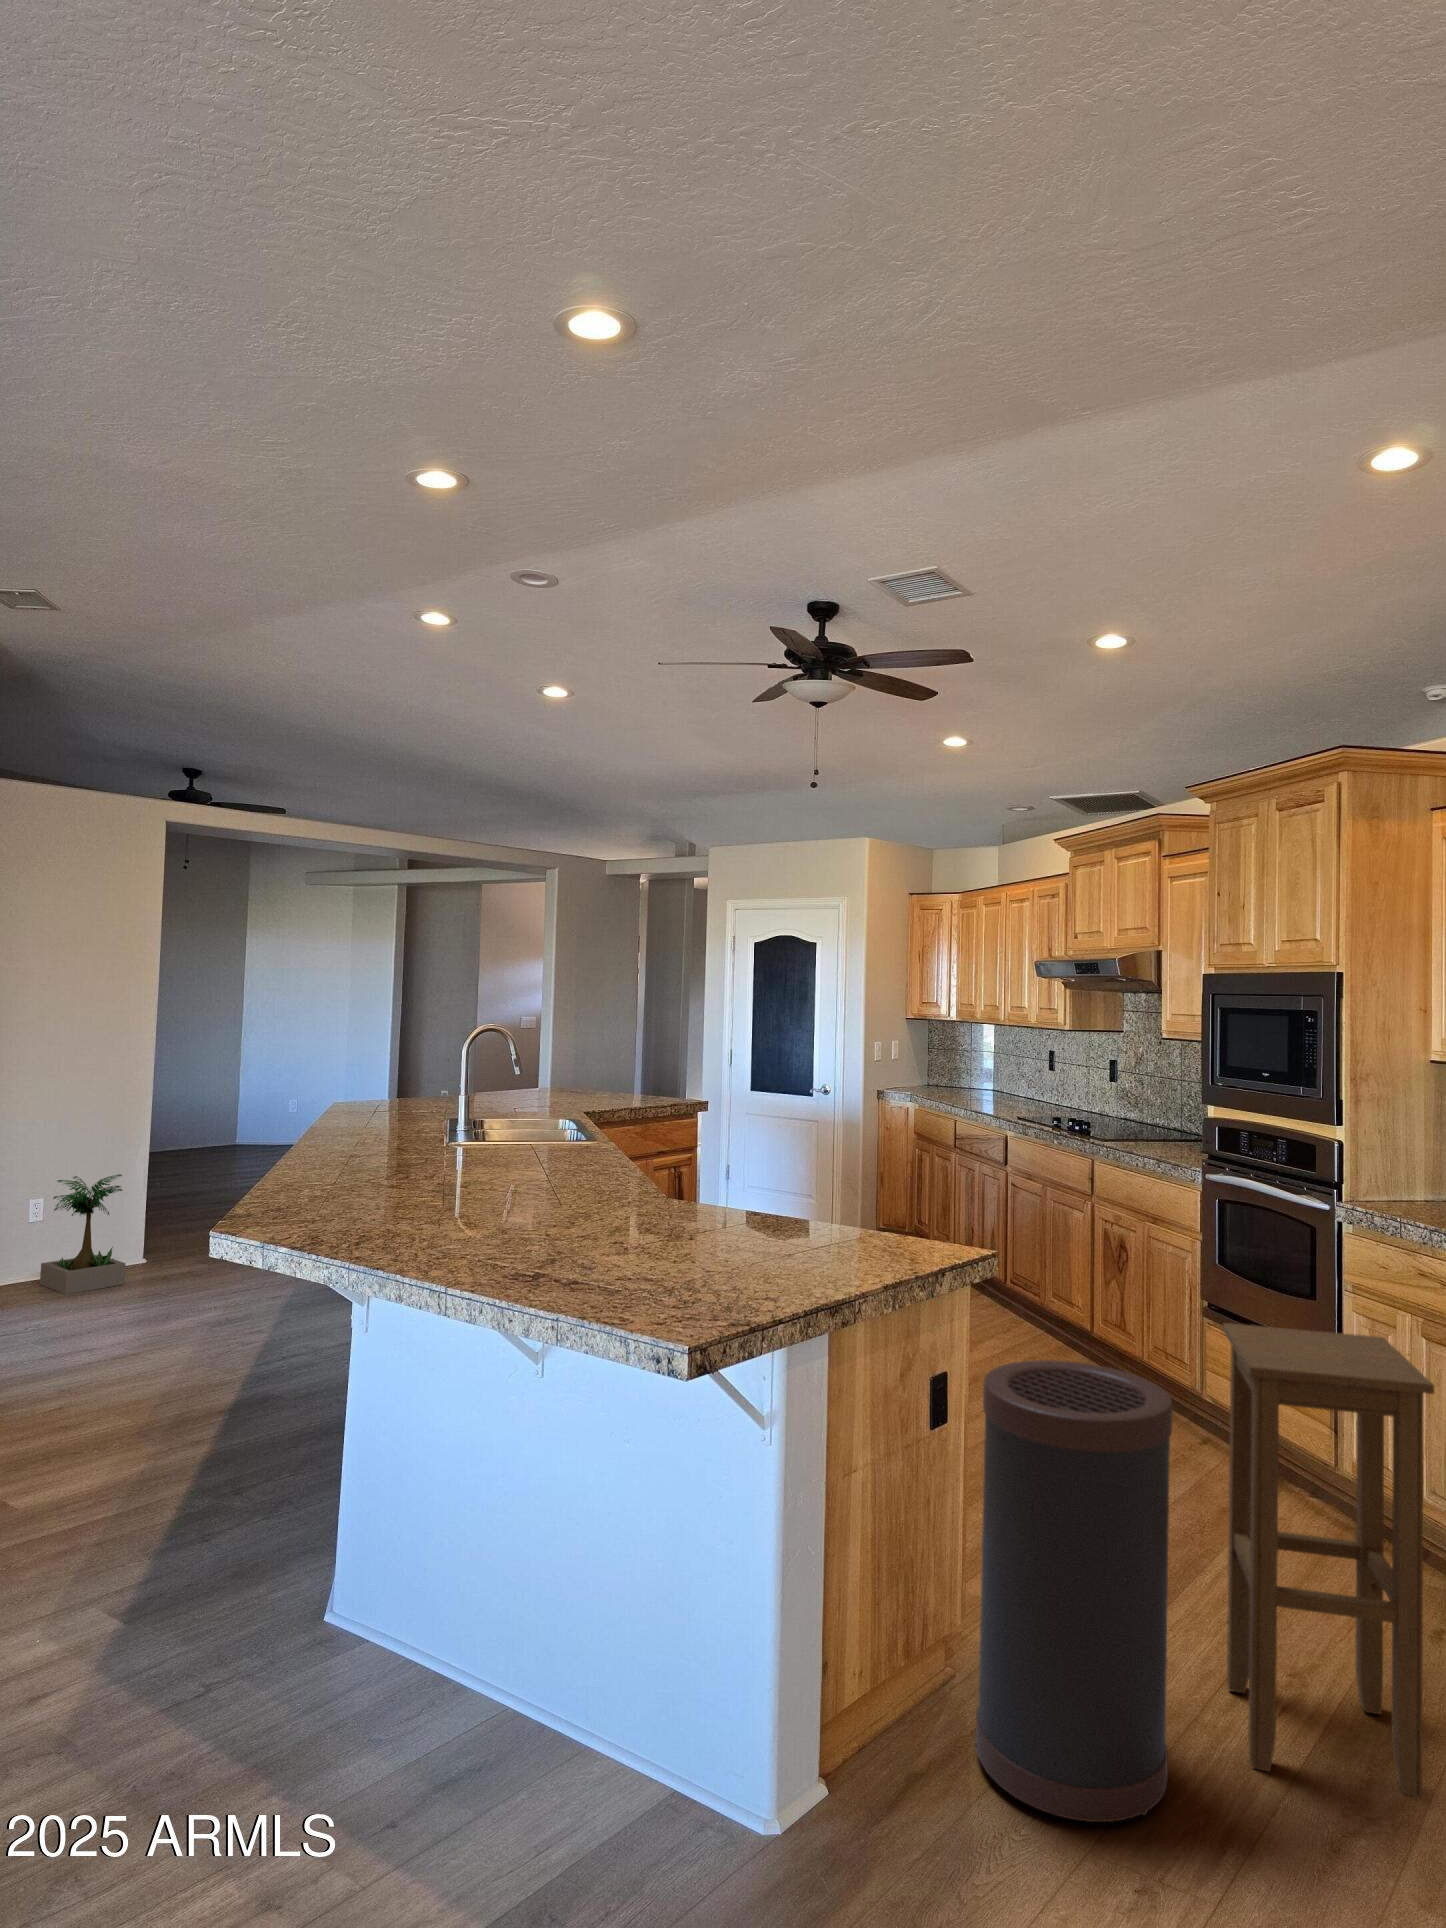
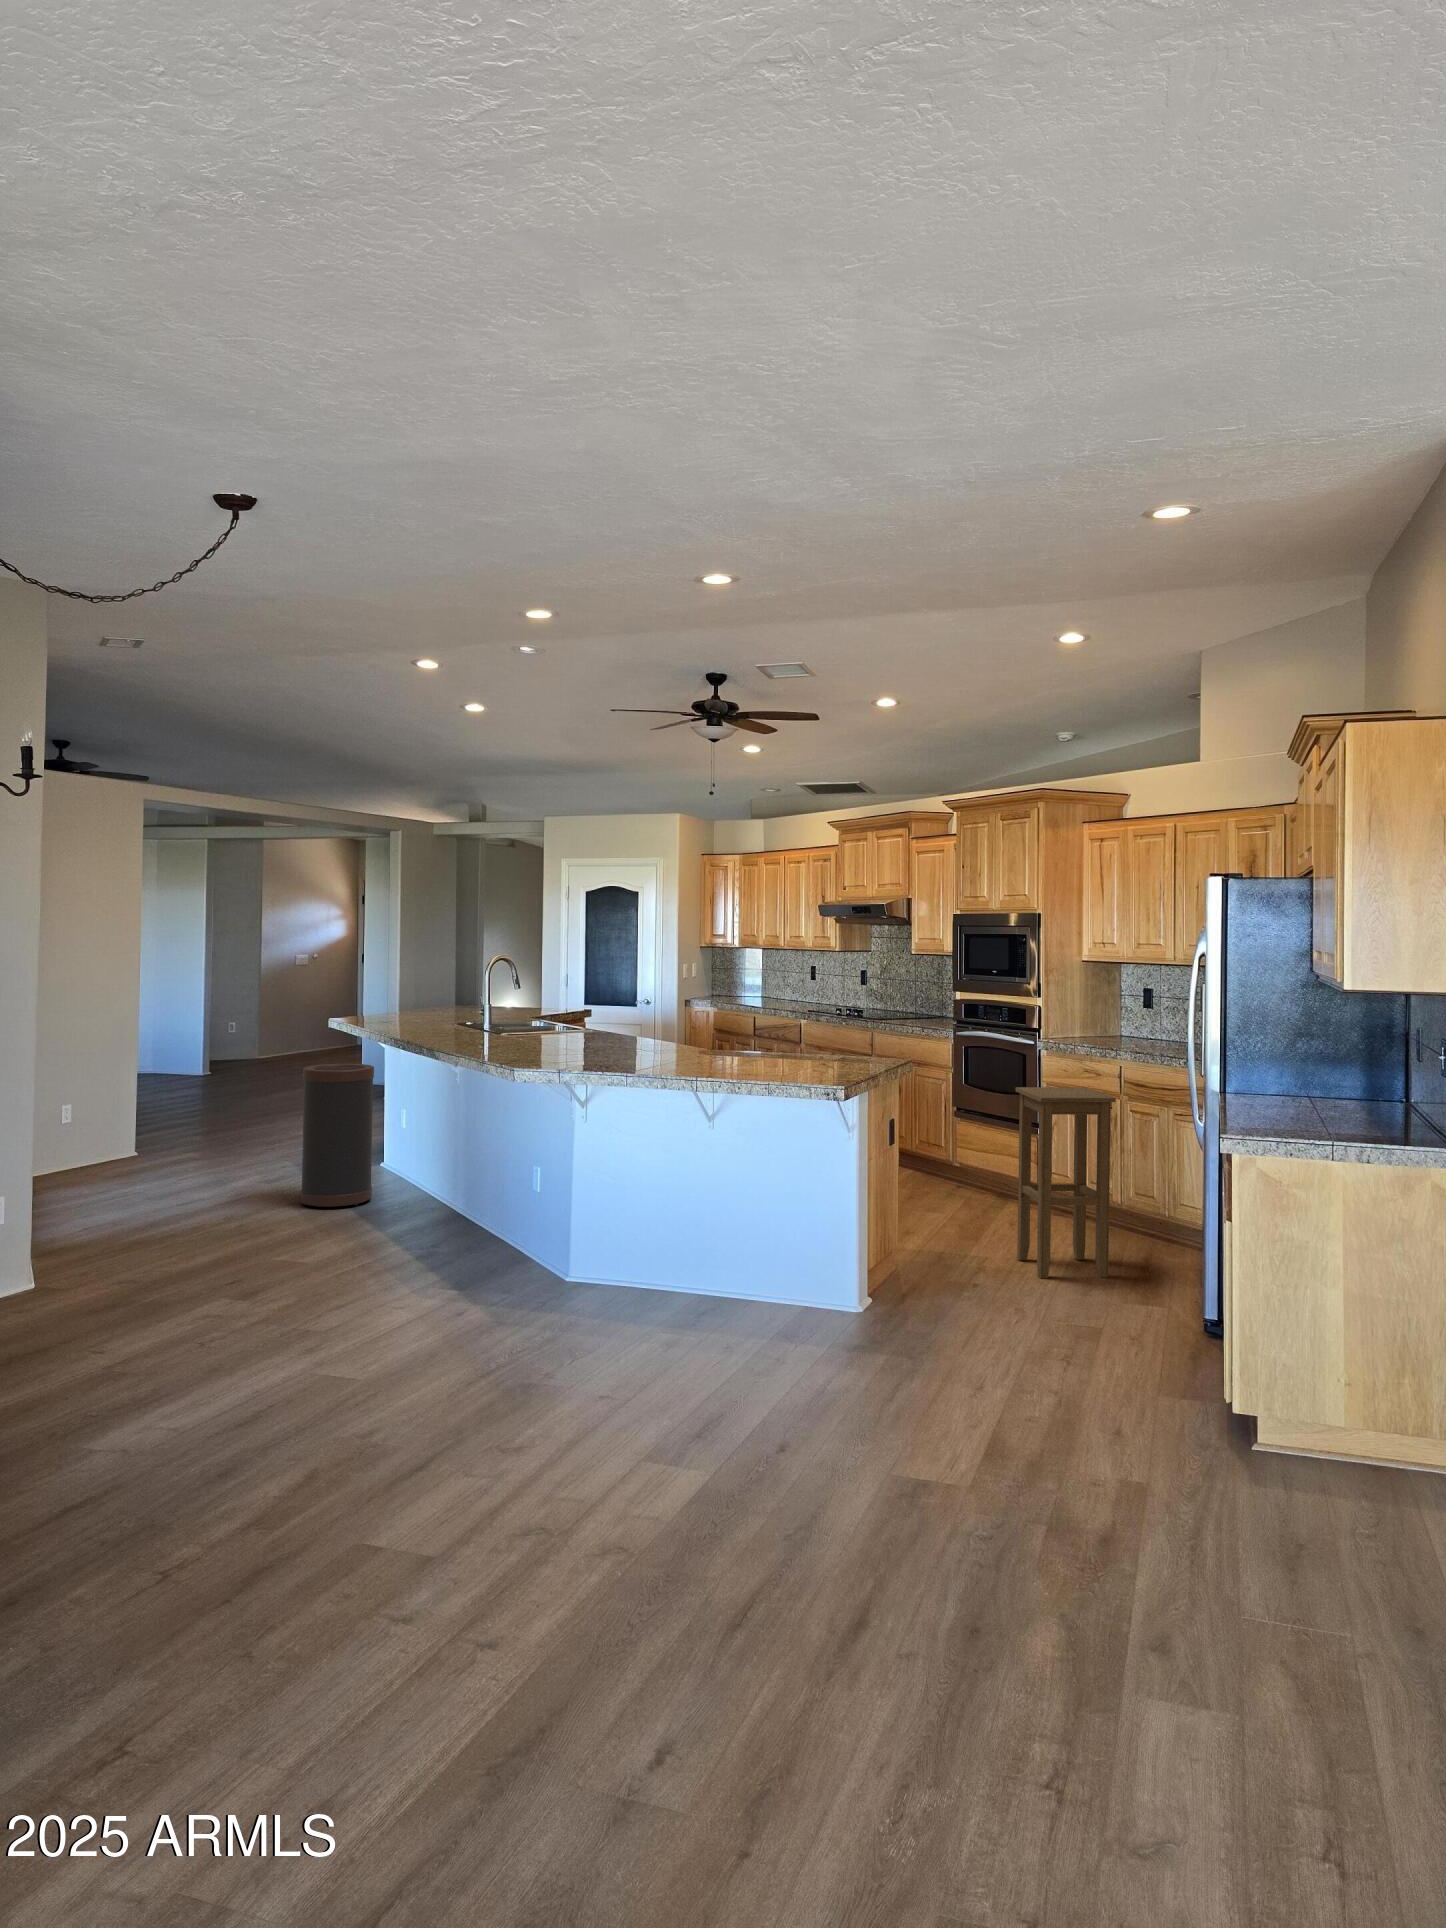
potted plant: present [40,1174,126,1294] -> none [73,1083,147,1179]
trash can: present [976,1360,1173,1822] -> present [301,1064,374,1207]

